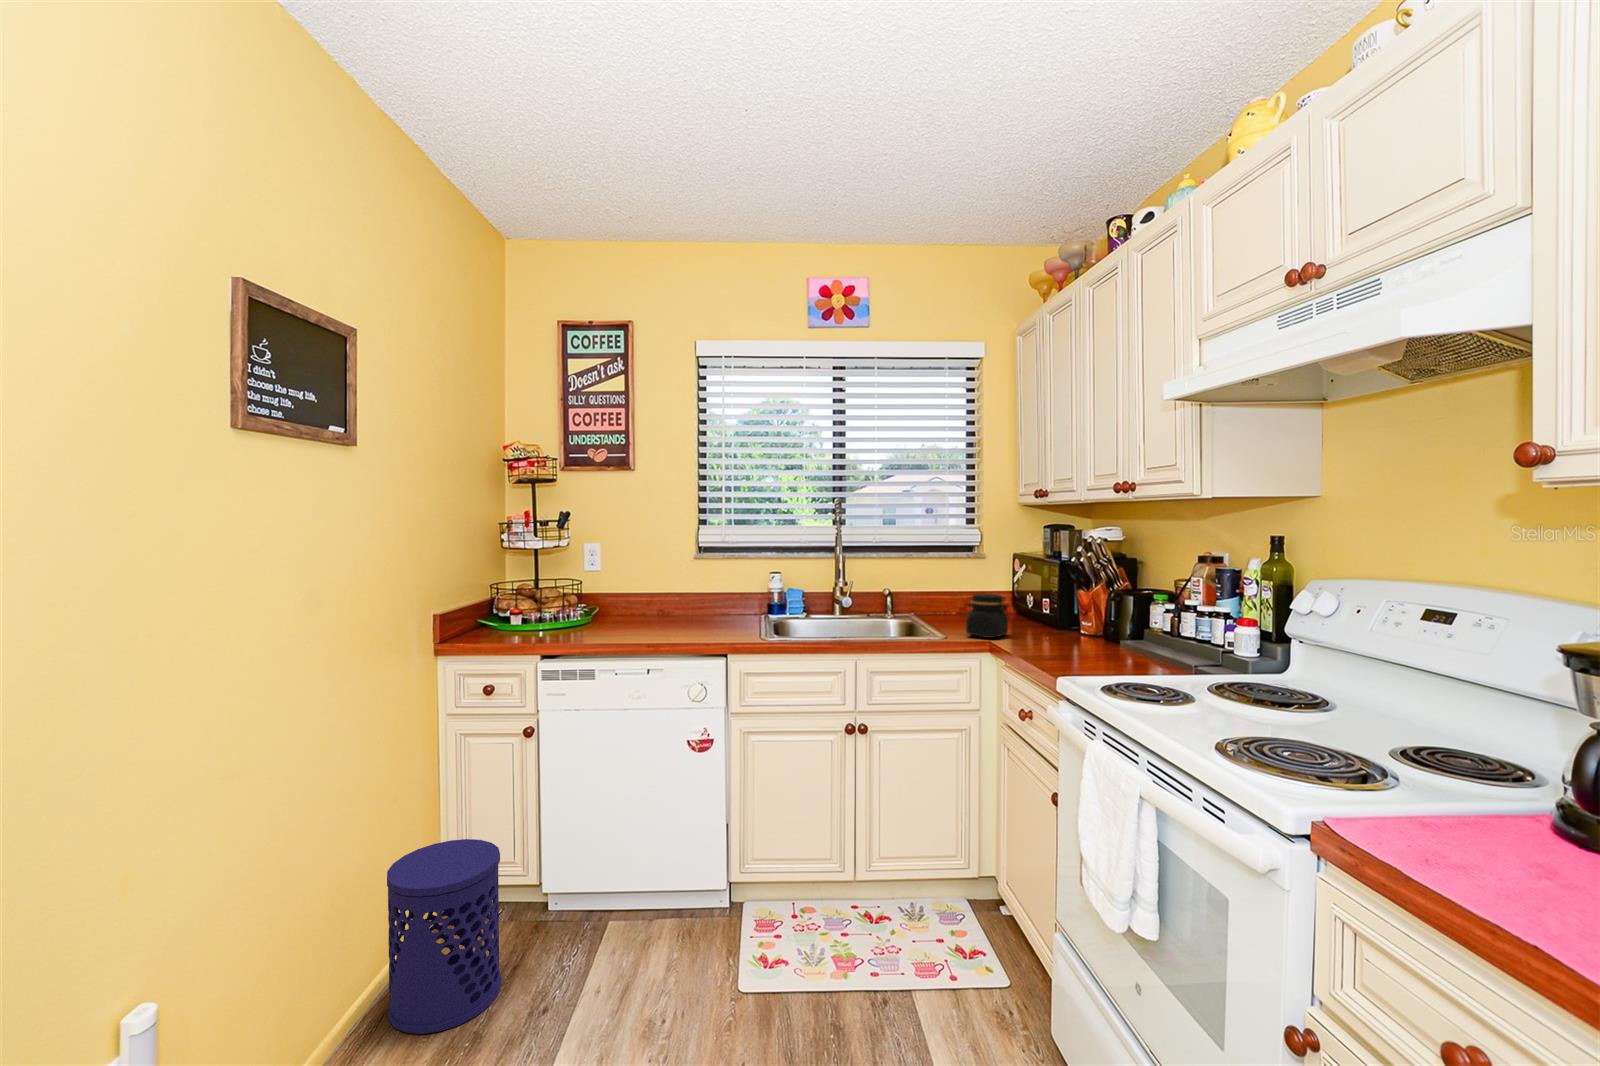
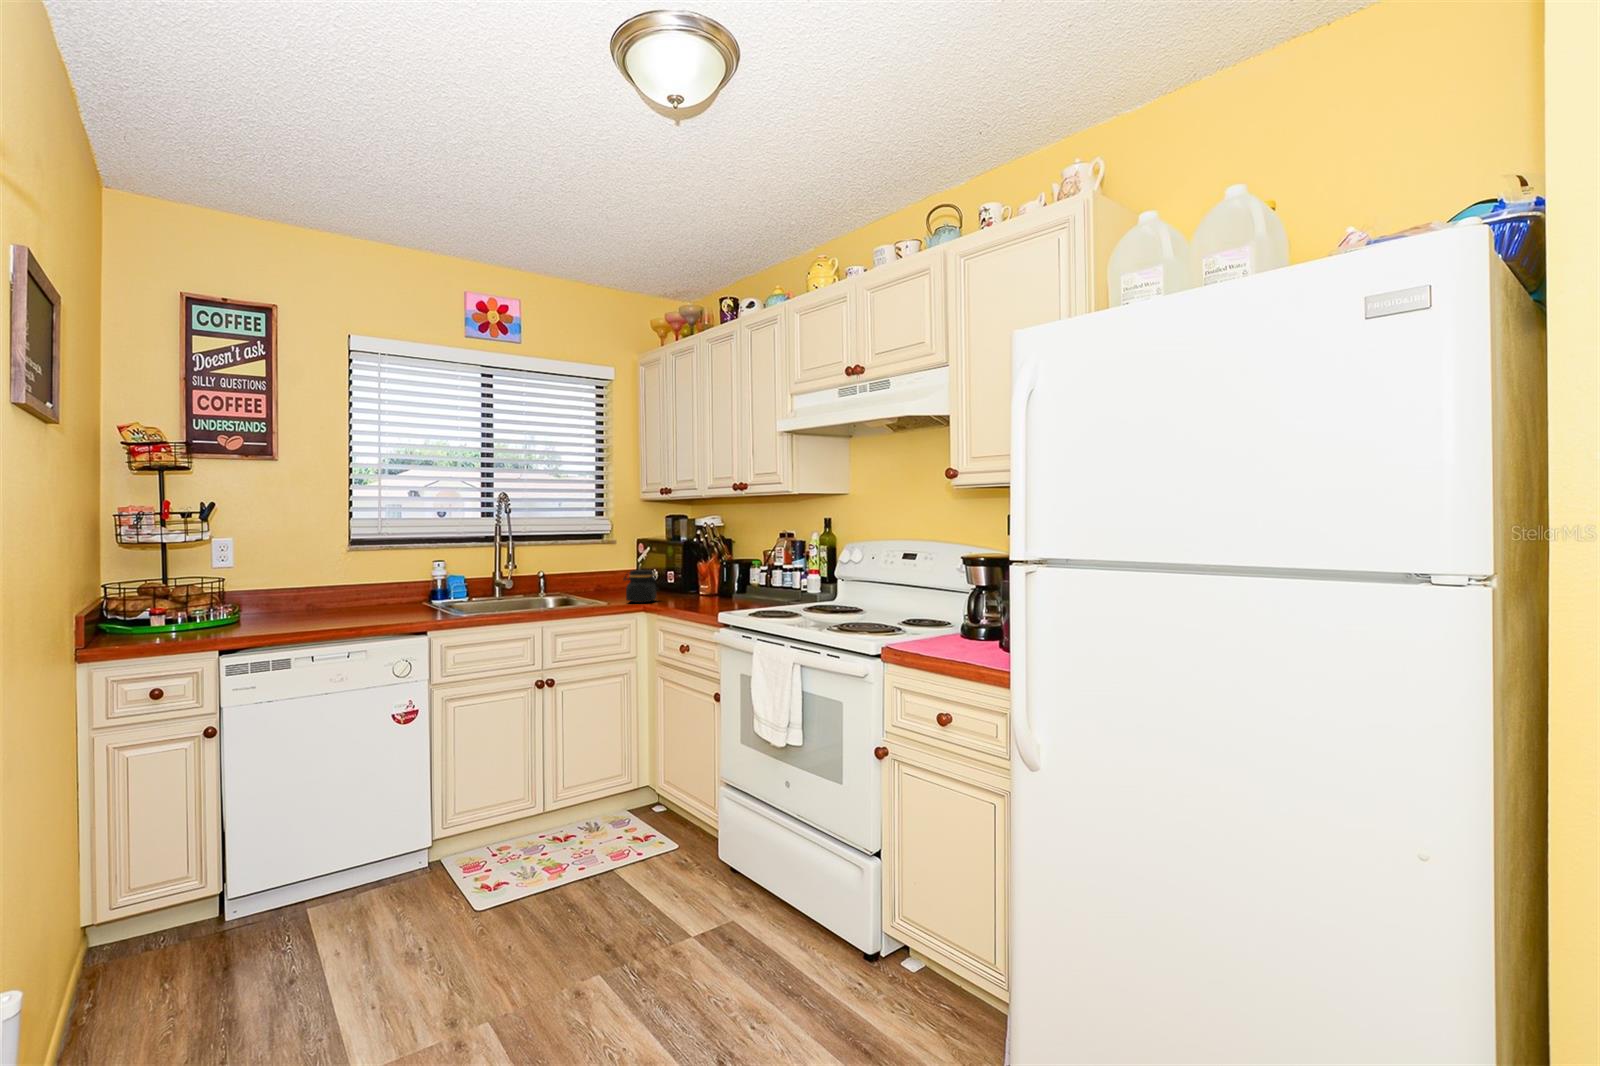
waste bin: present [387,839,501,1034] -> none [99,828,231,1014]

